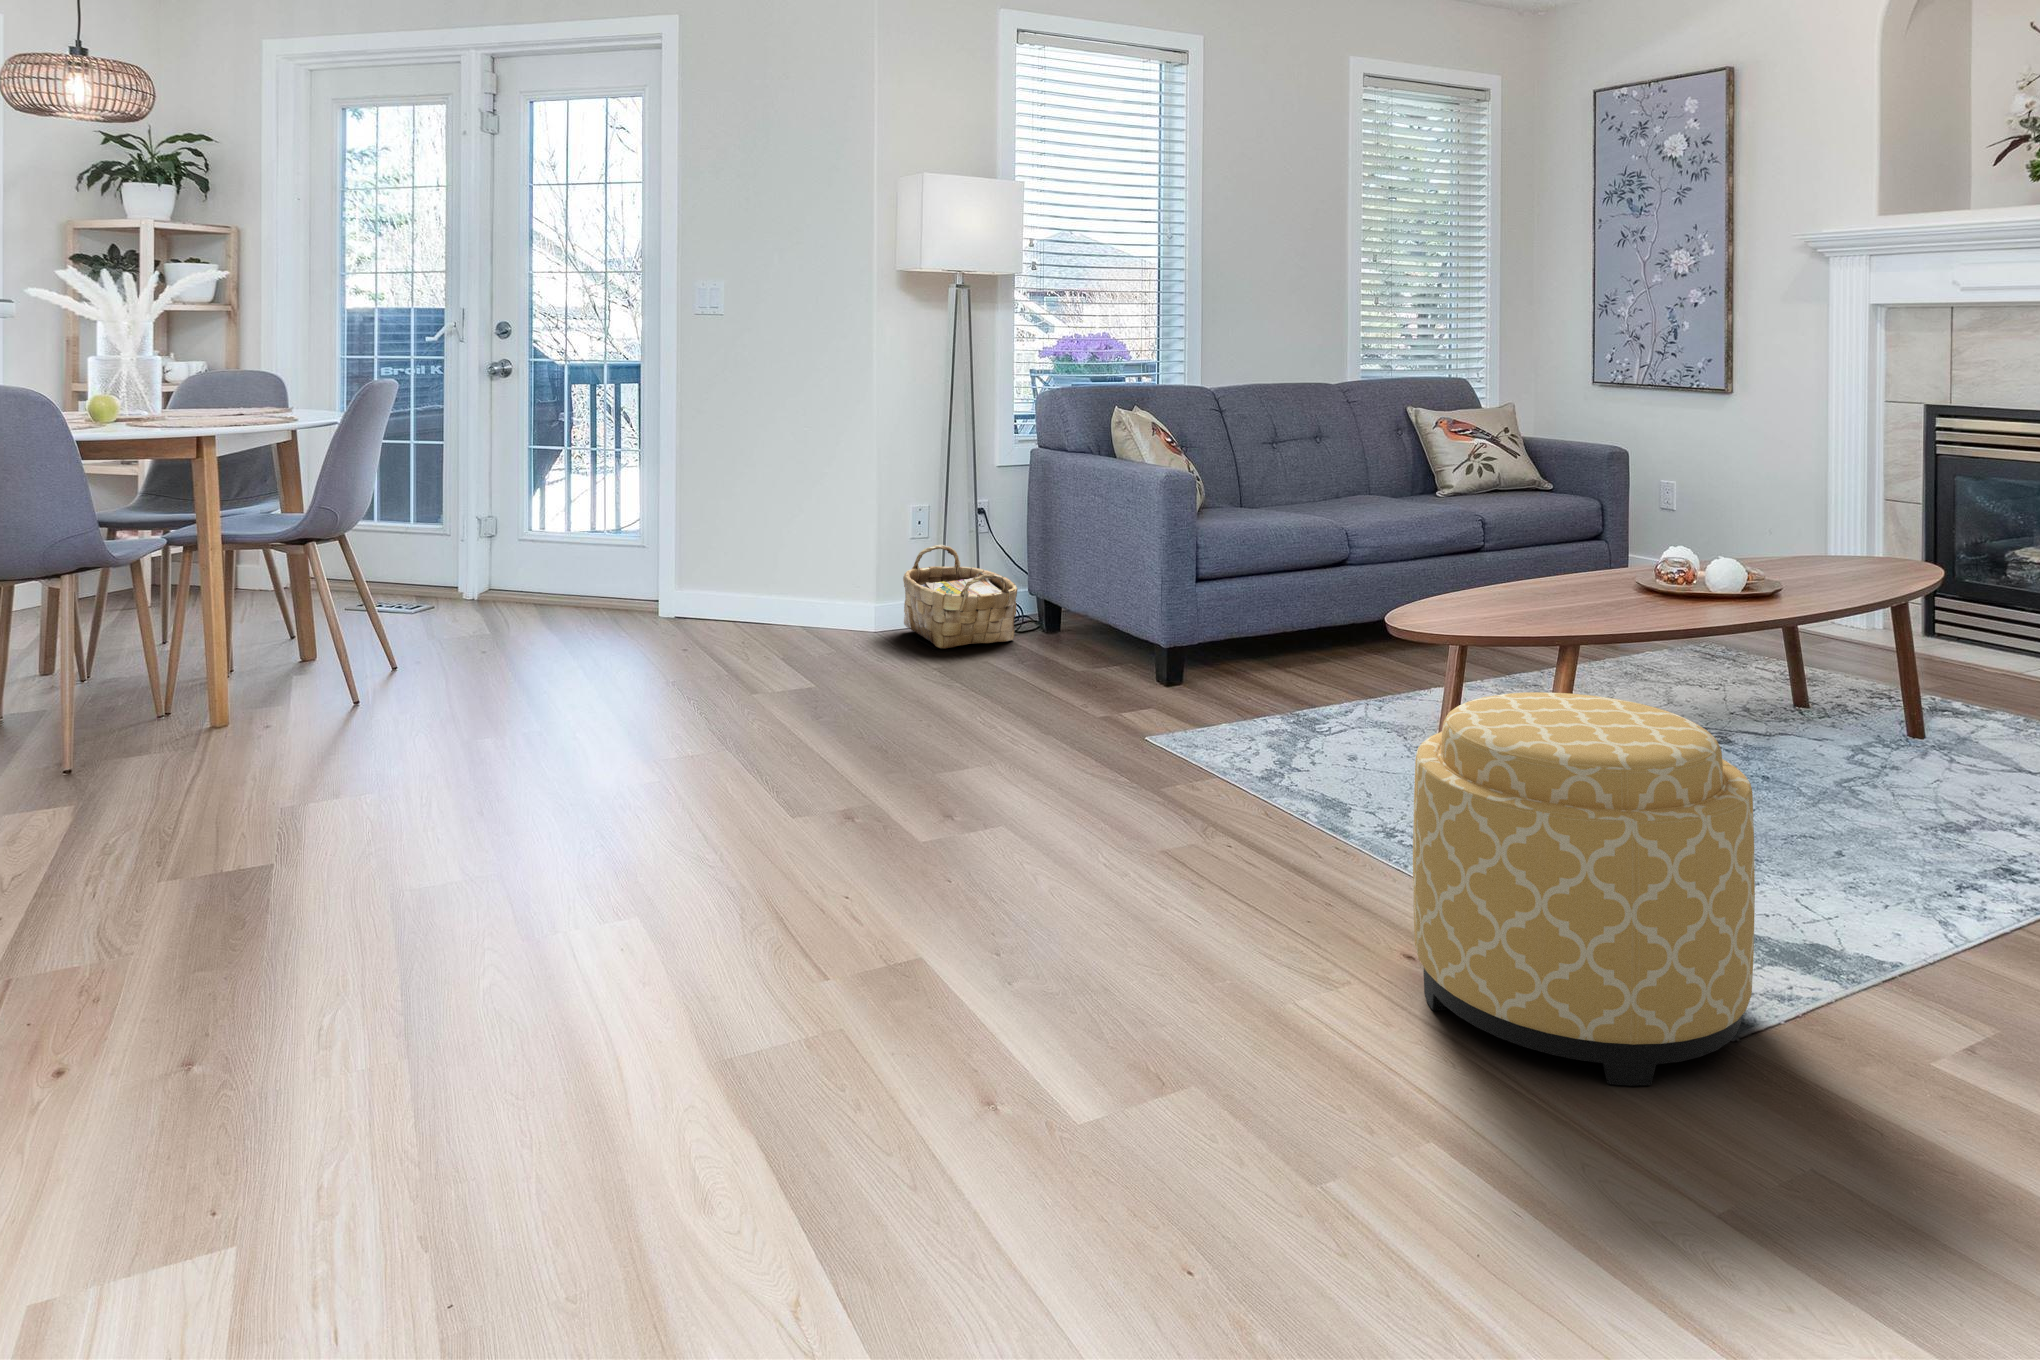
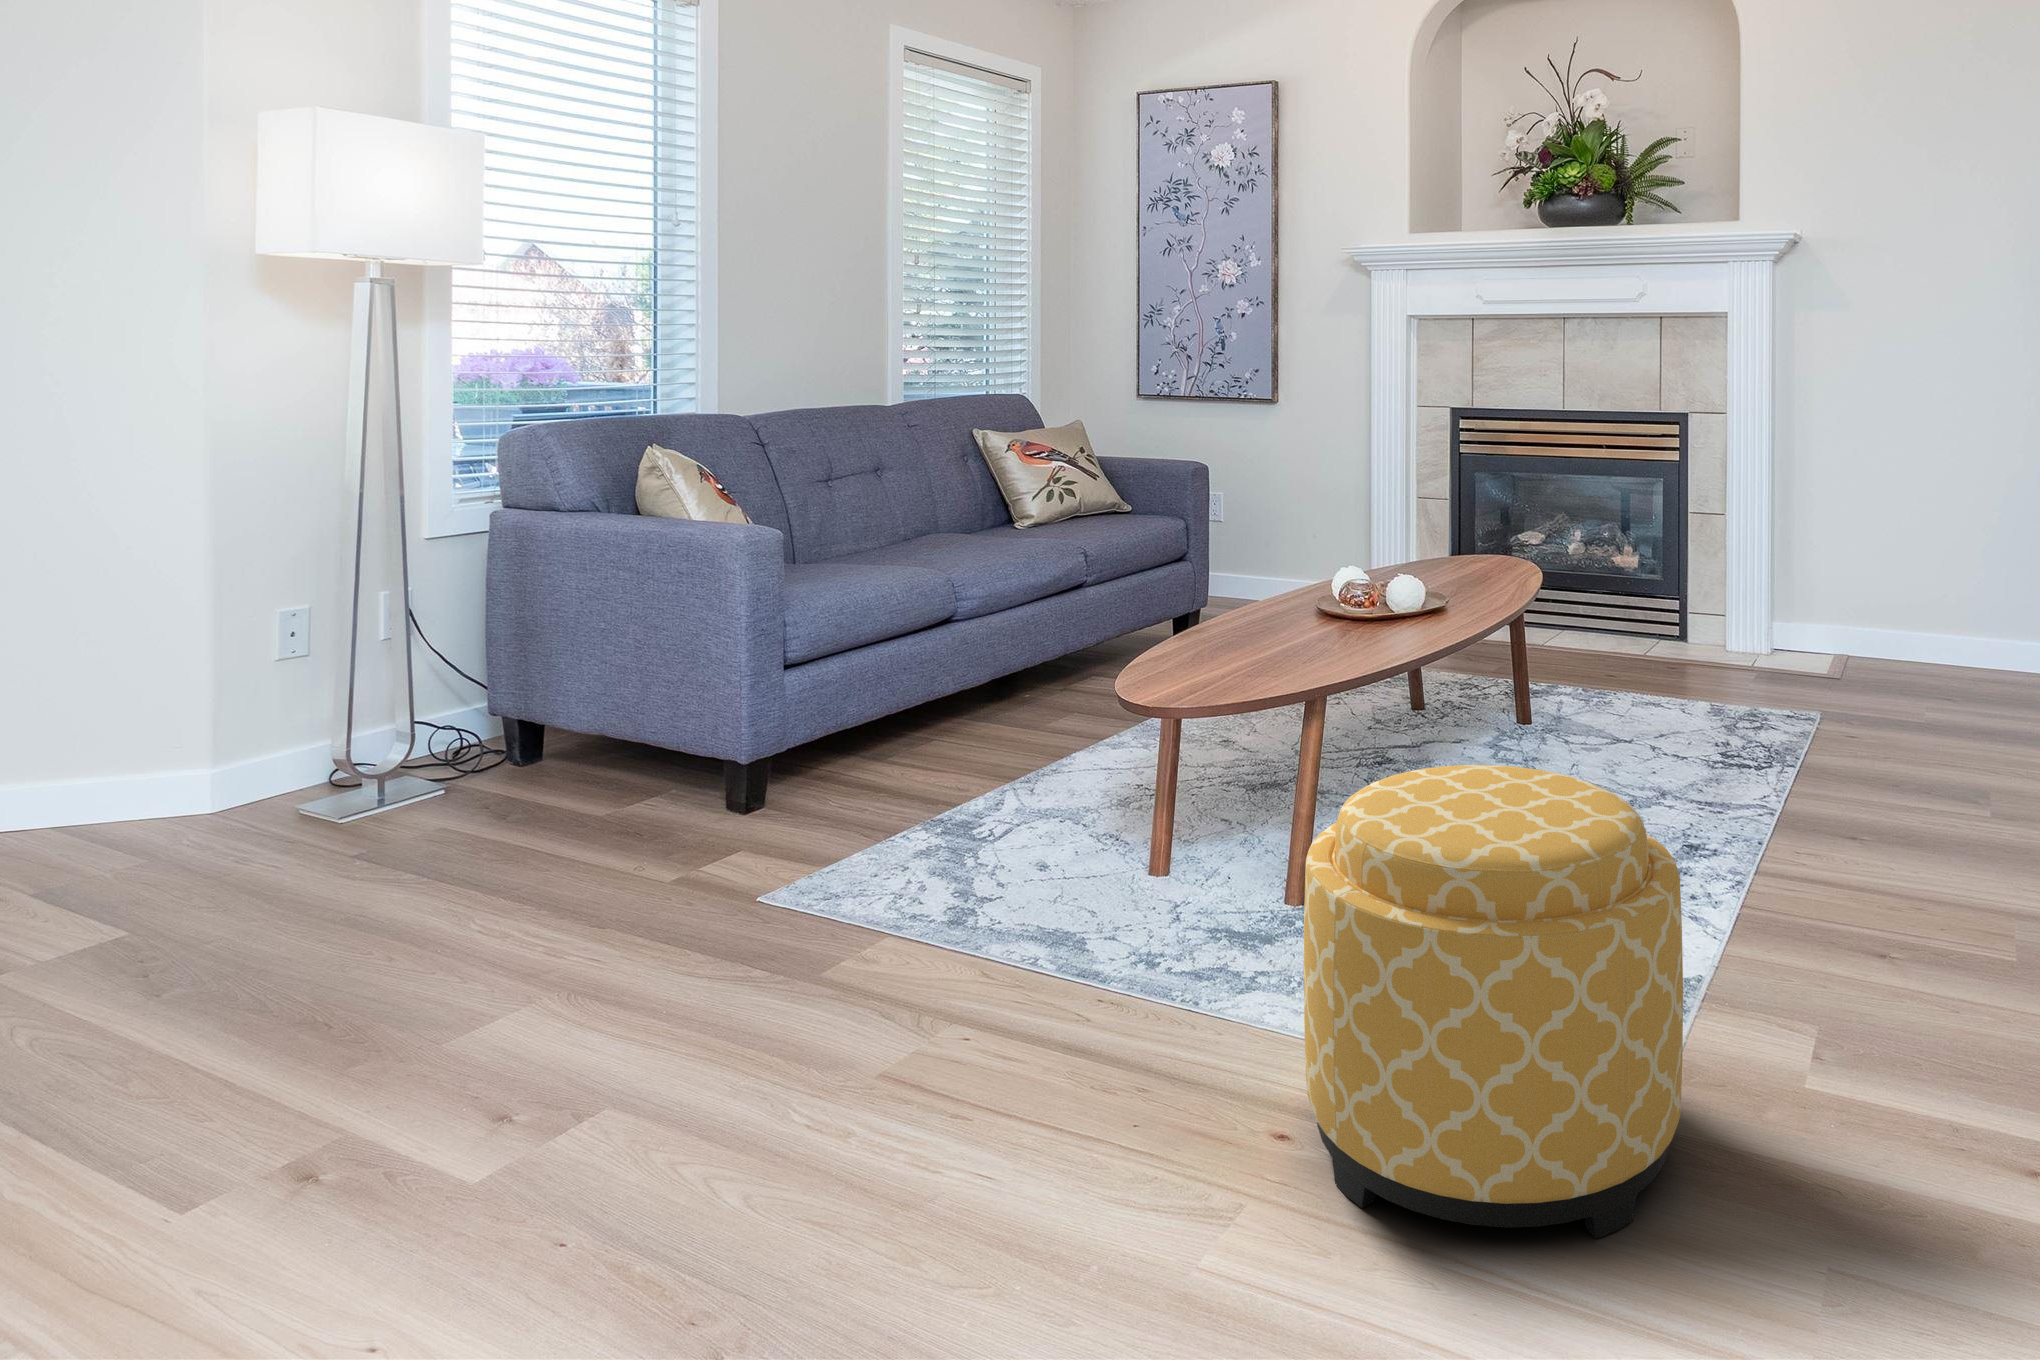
woven basket: present [903,545,1017,649] -> none [278,662,484,819]

